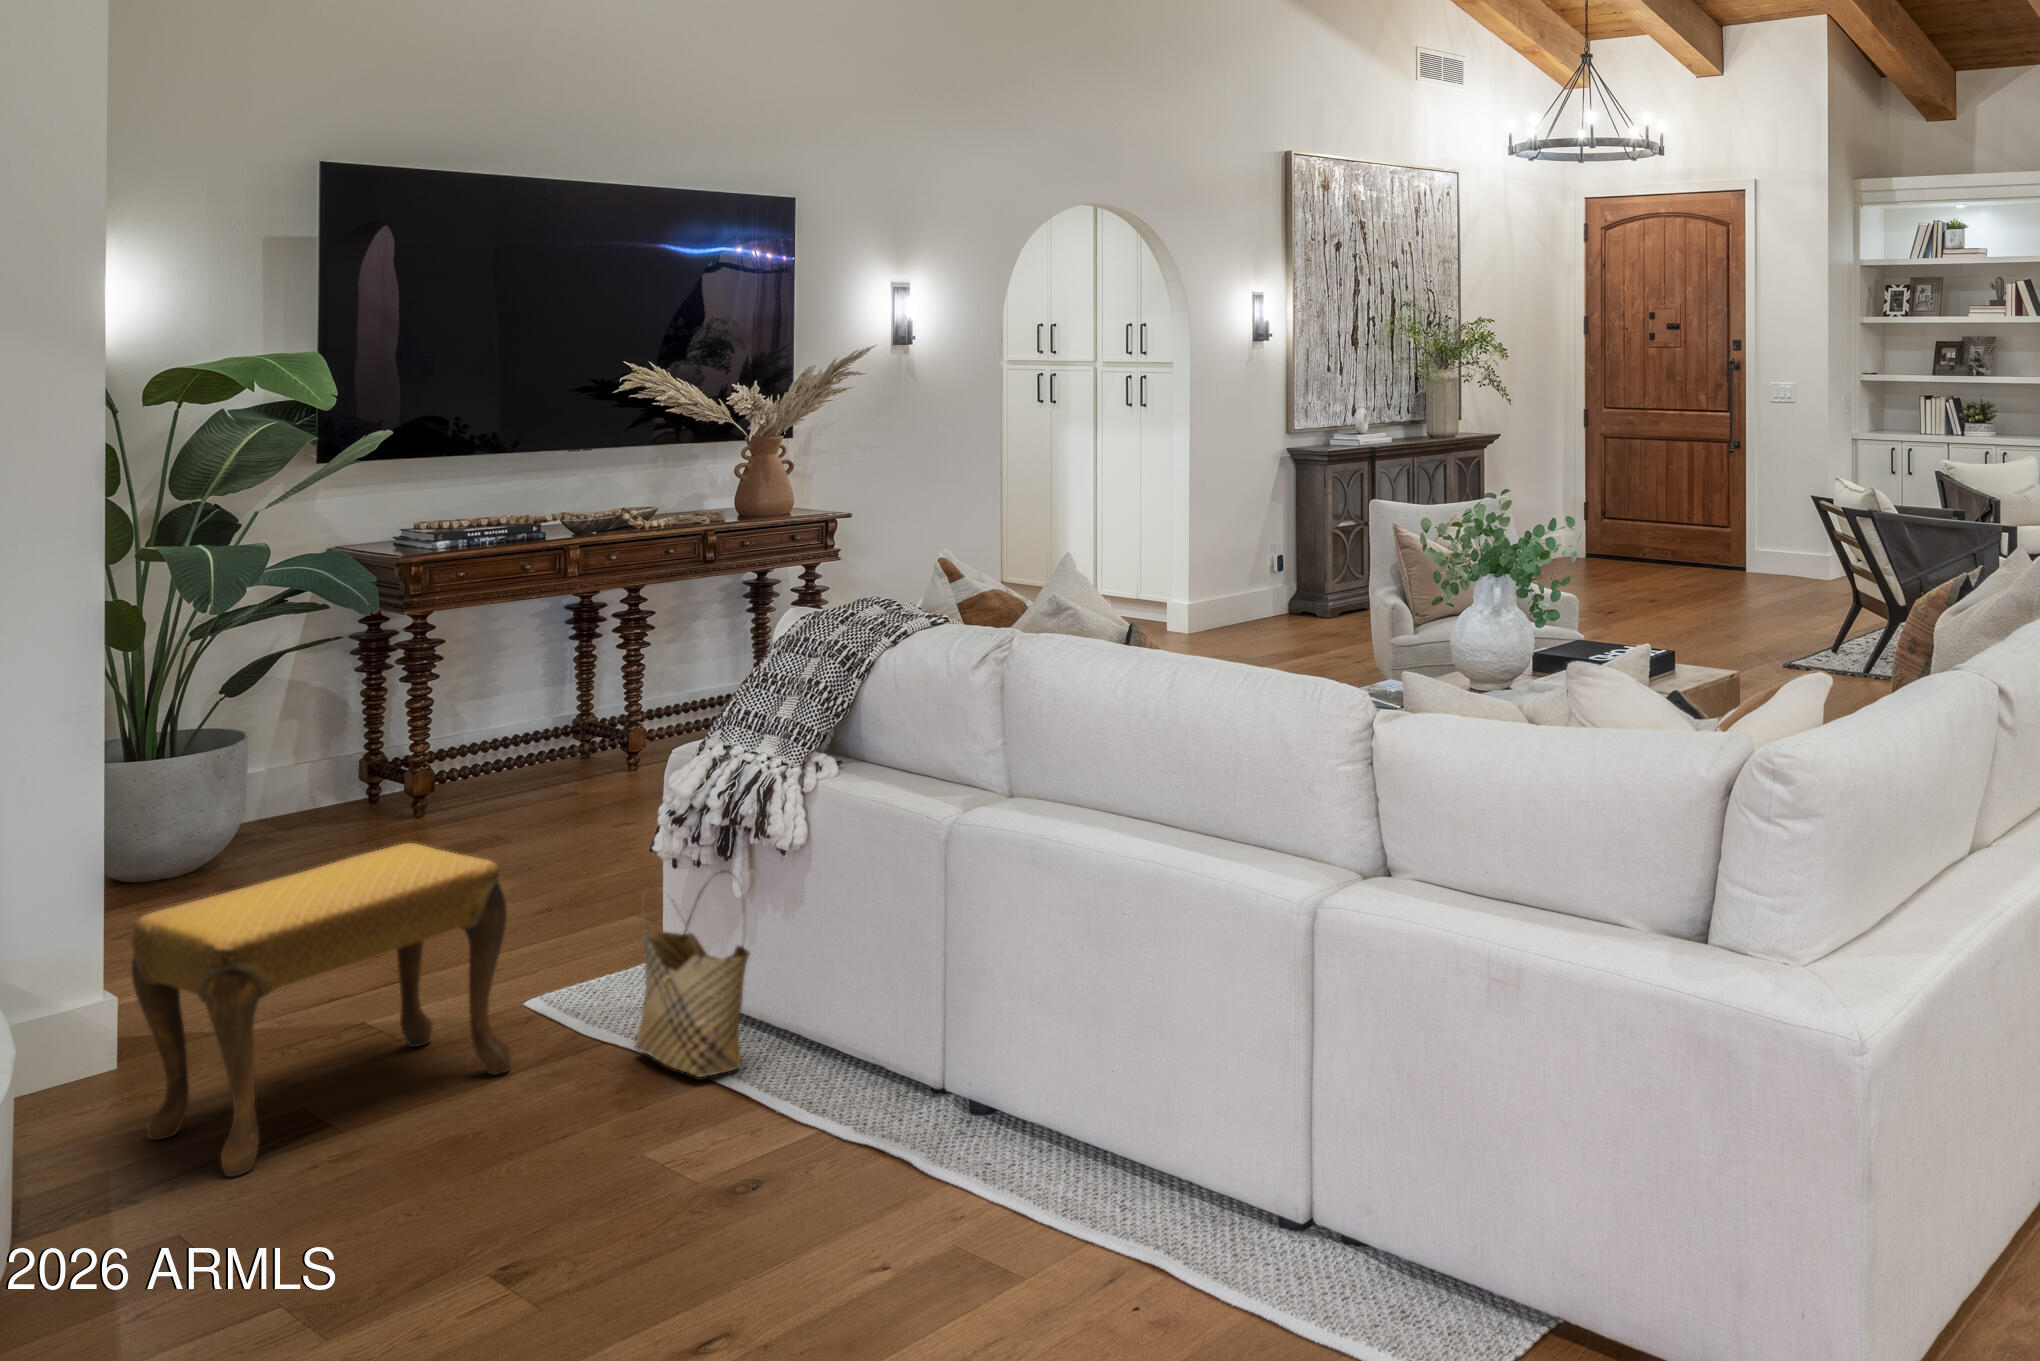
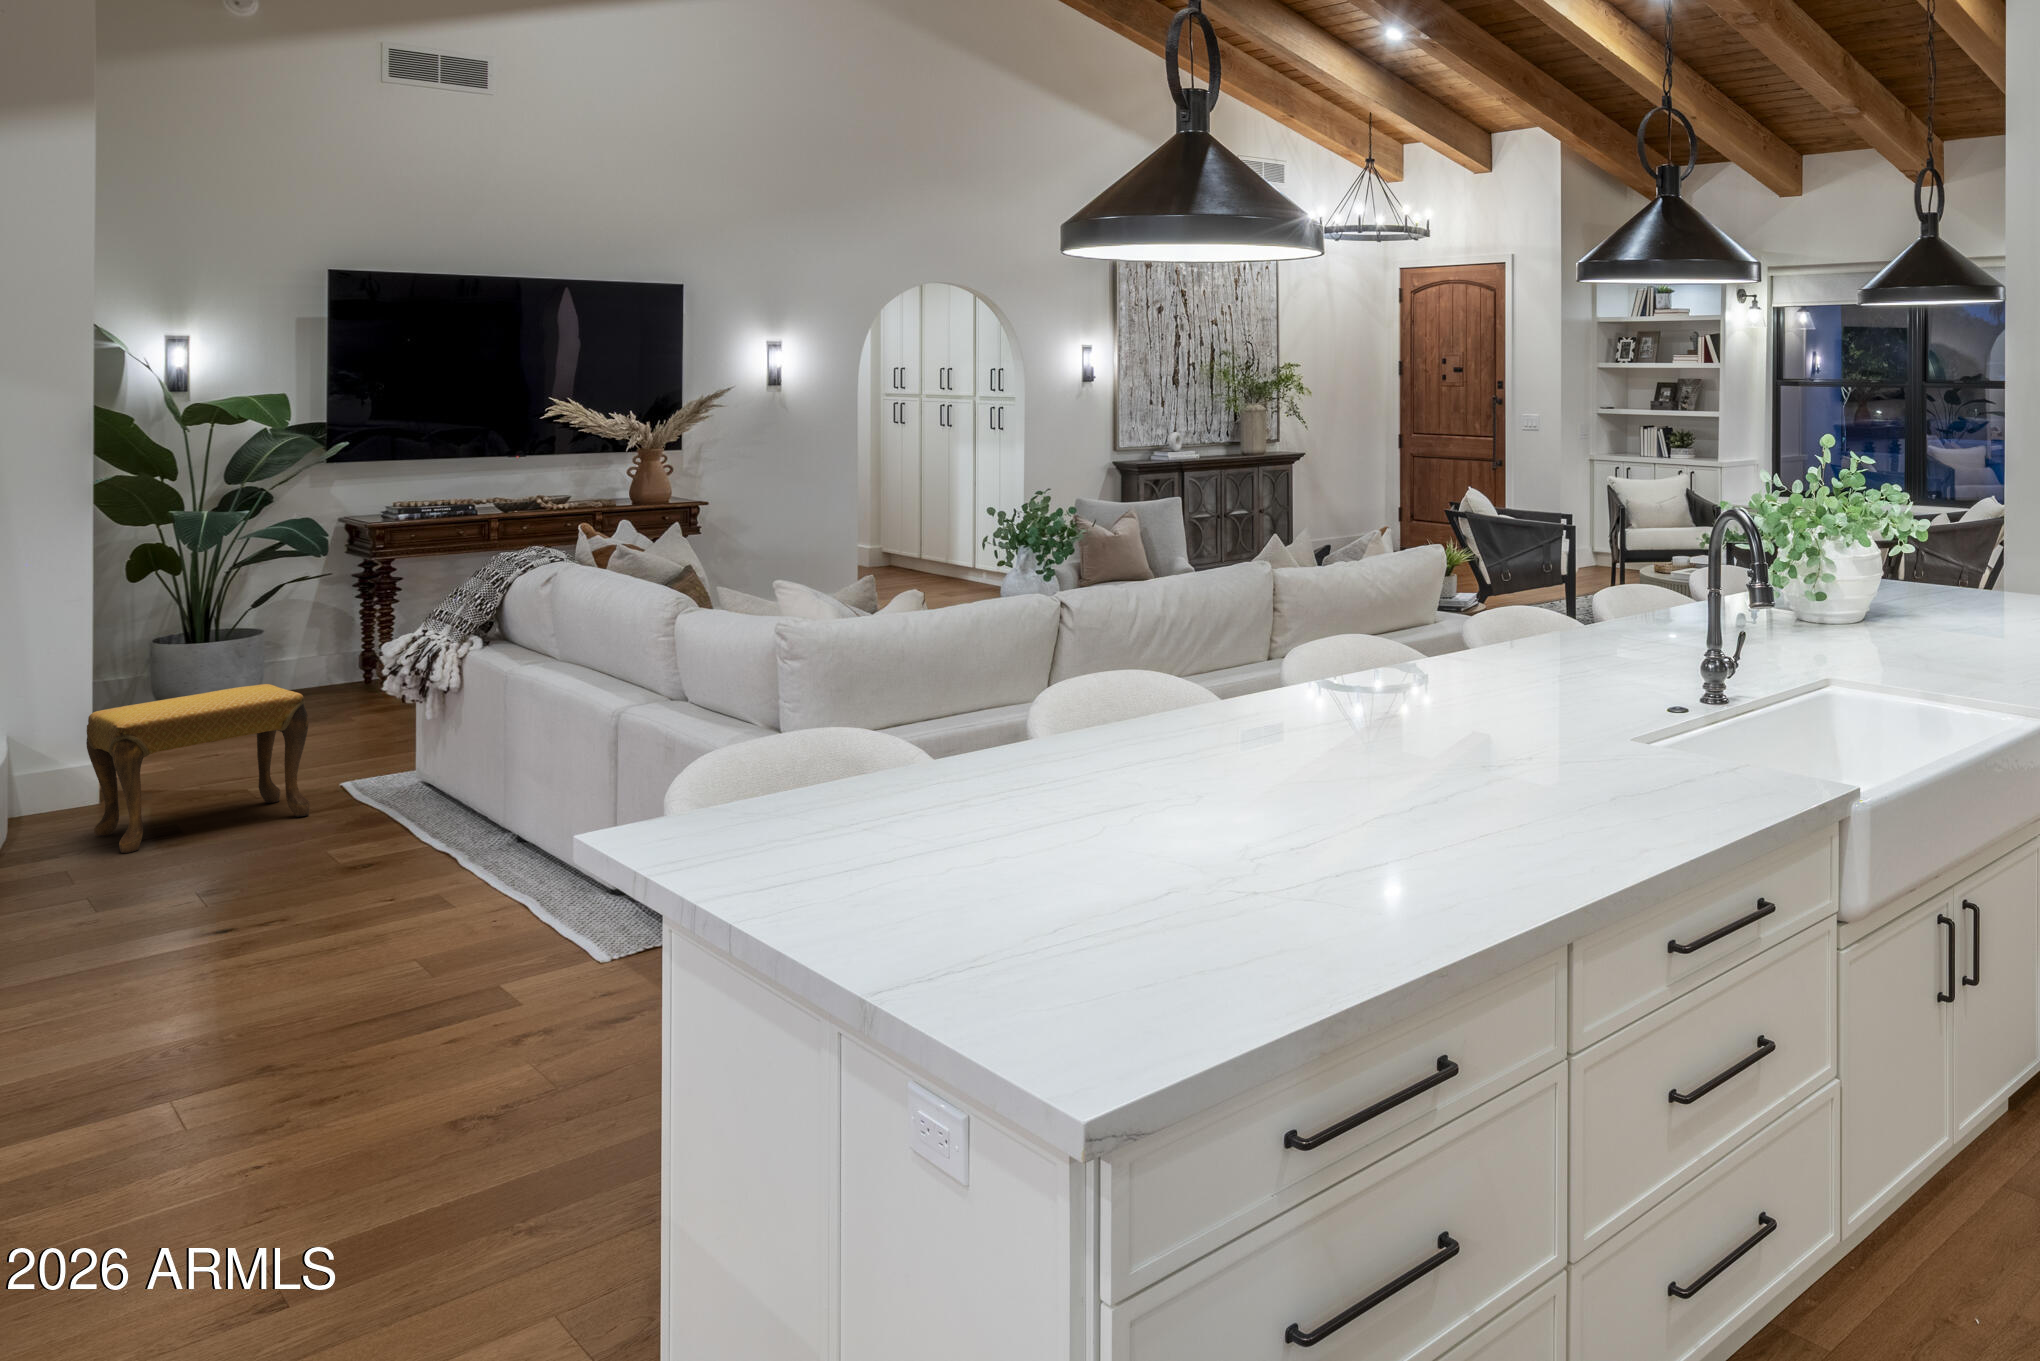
woven basket: present [635,870,750,1077] -> none [381,705,443,821]

